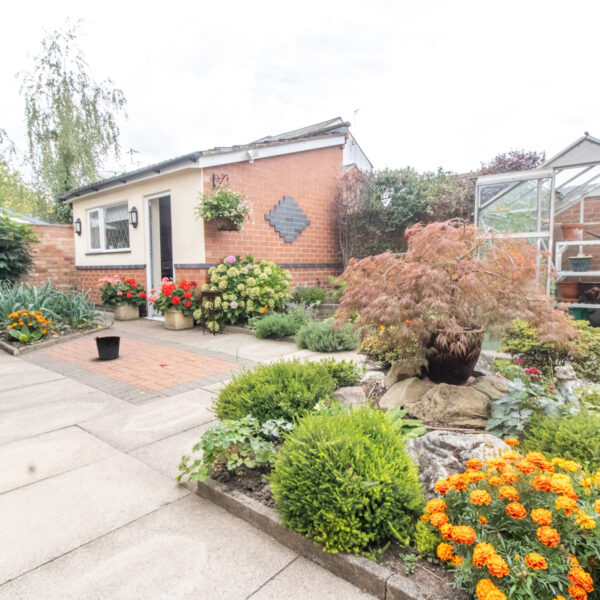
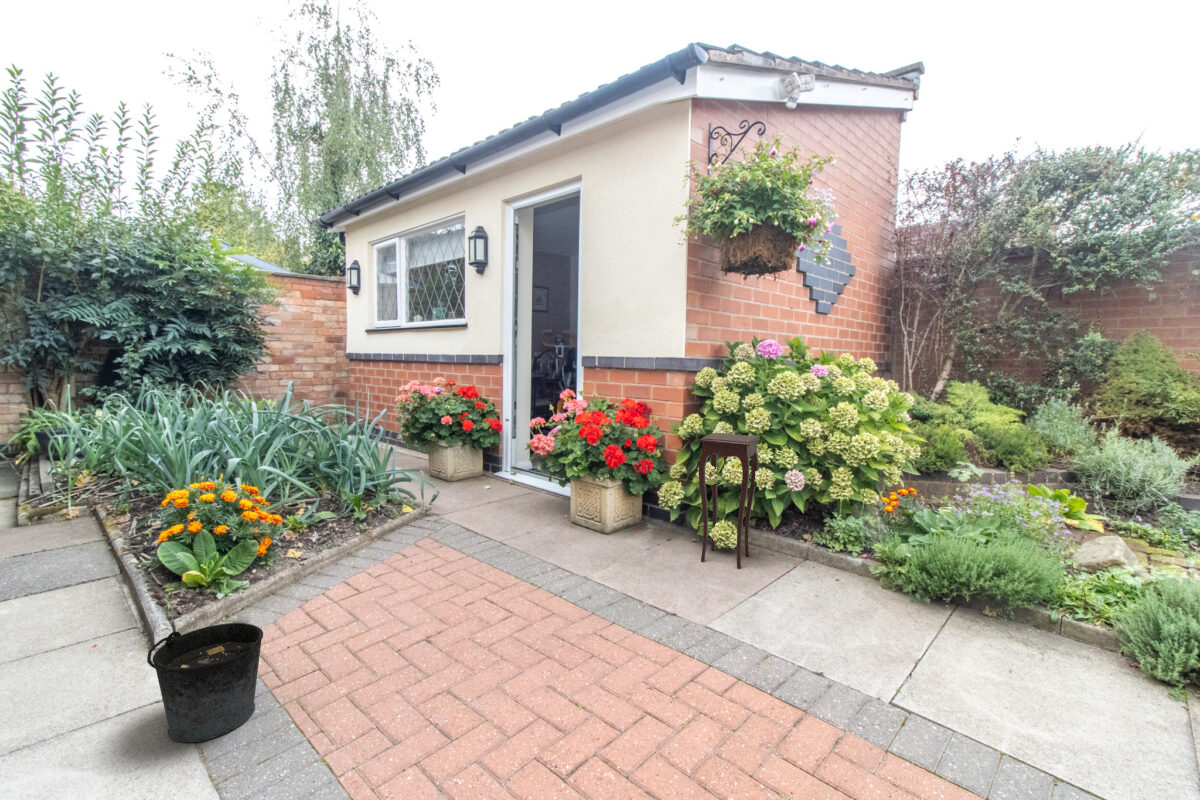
bucket: present [94,336,120,360] -> present [147,623,263,742]

